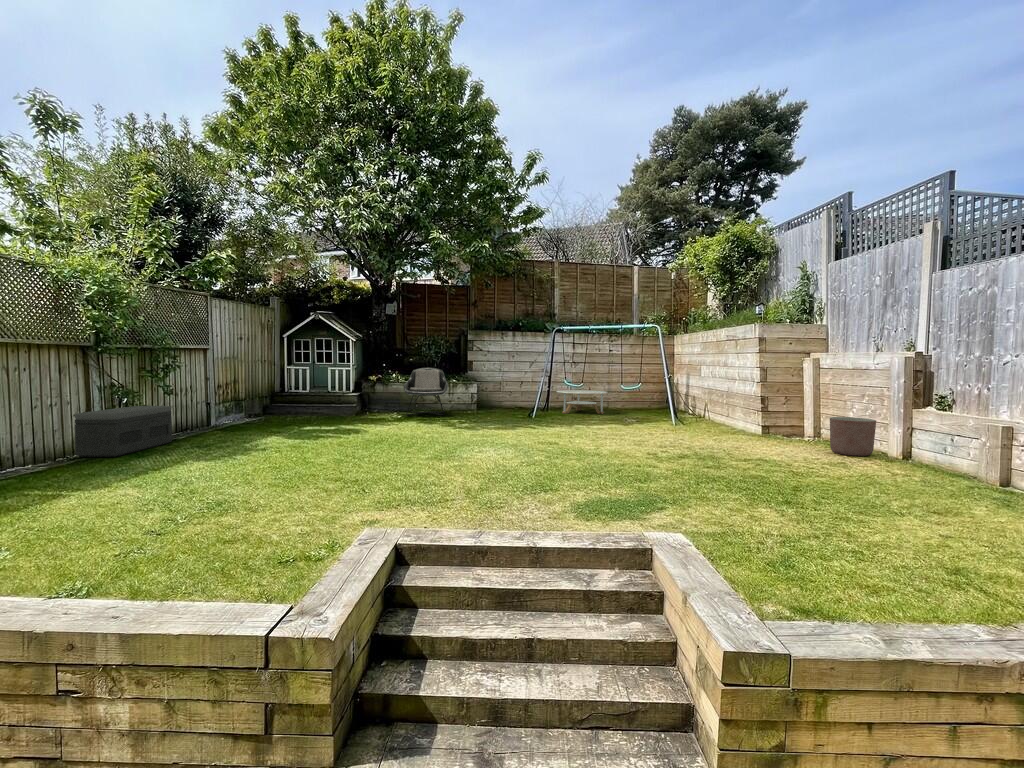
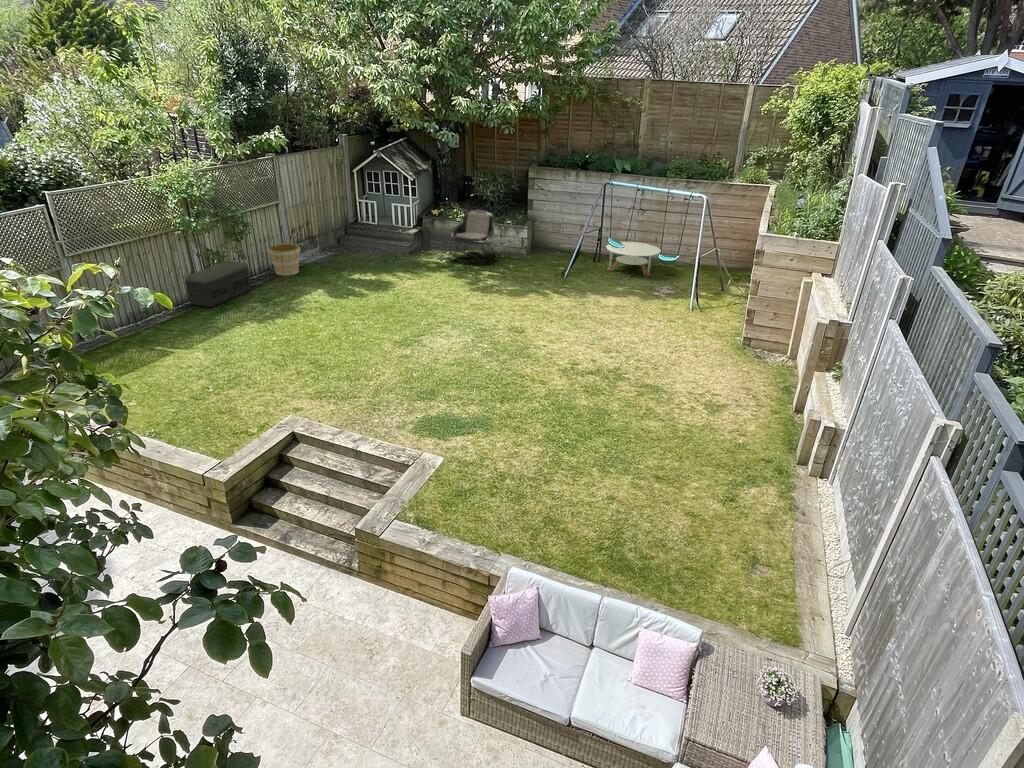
wooden bucket: none [189,397,235,433] -> present [268,243,300,276]
planter: present [830,417,876,456] -> none [752,354,797,398]

